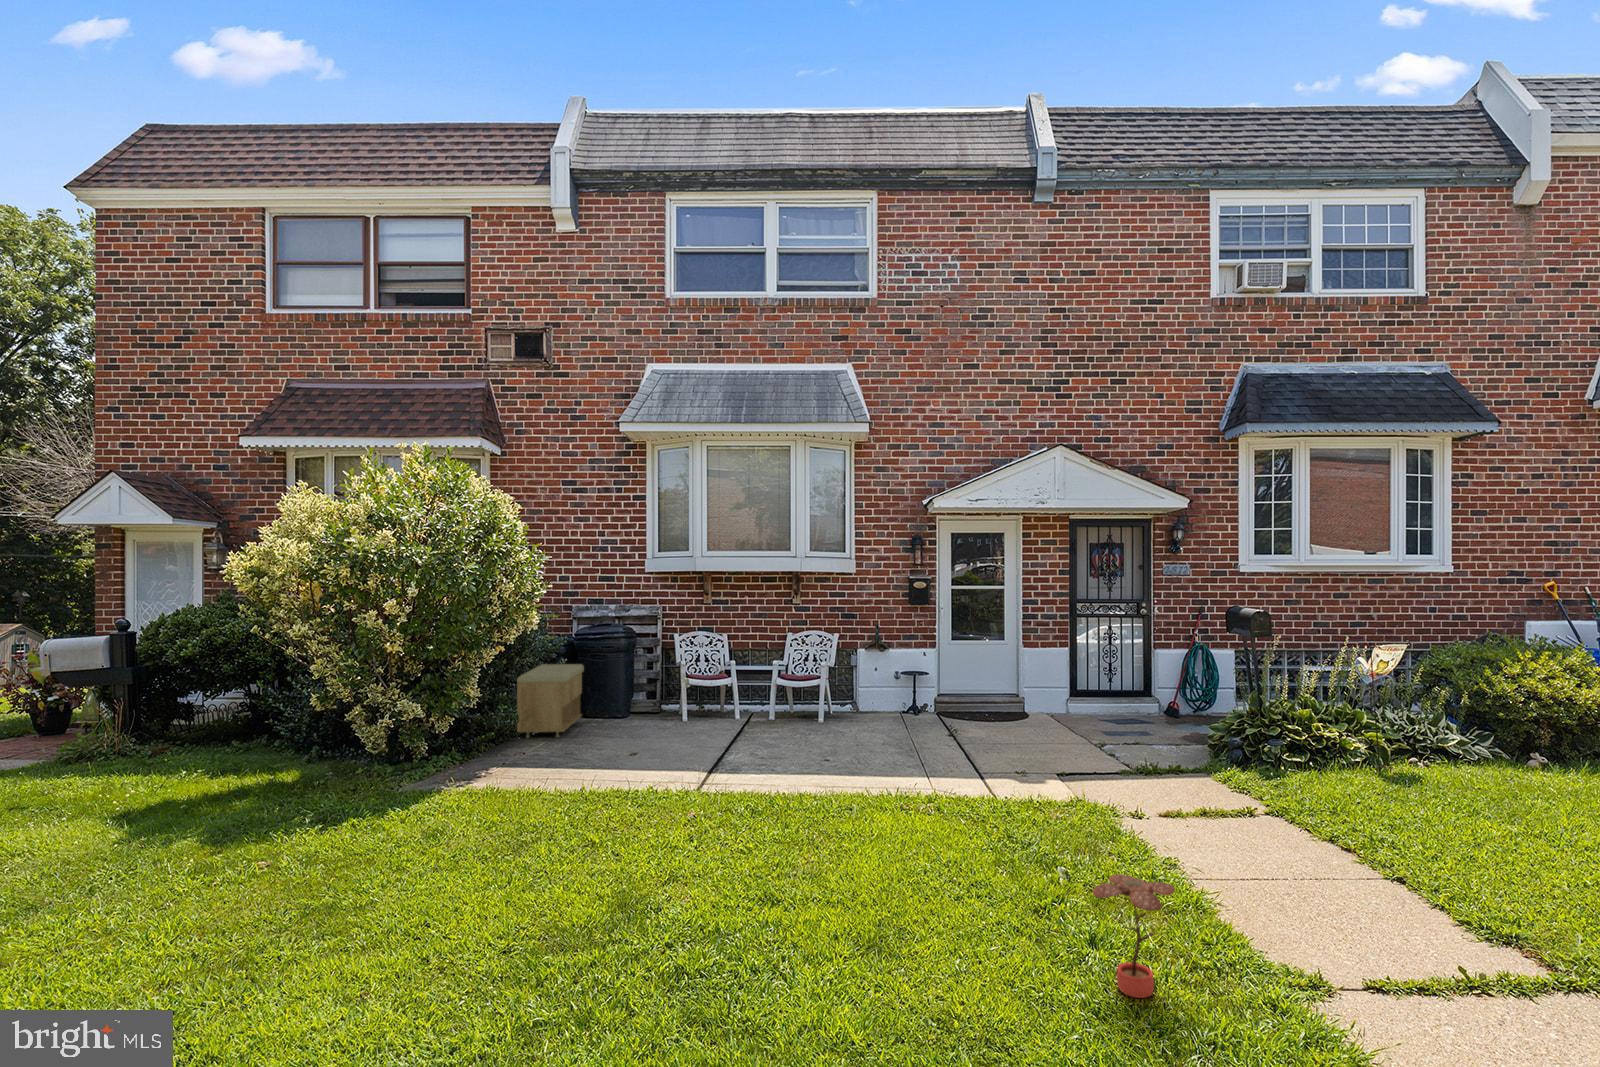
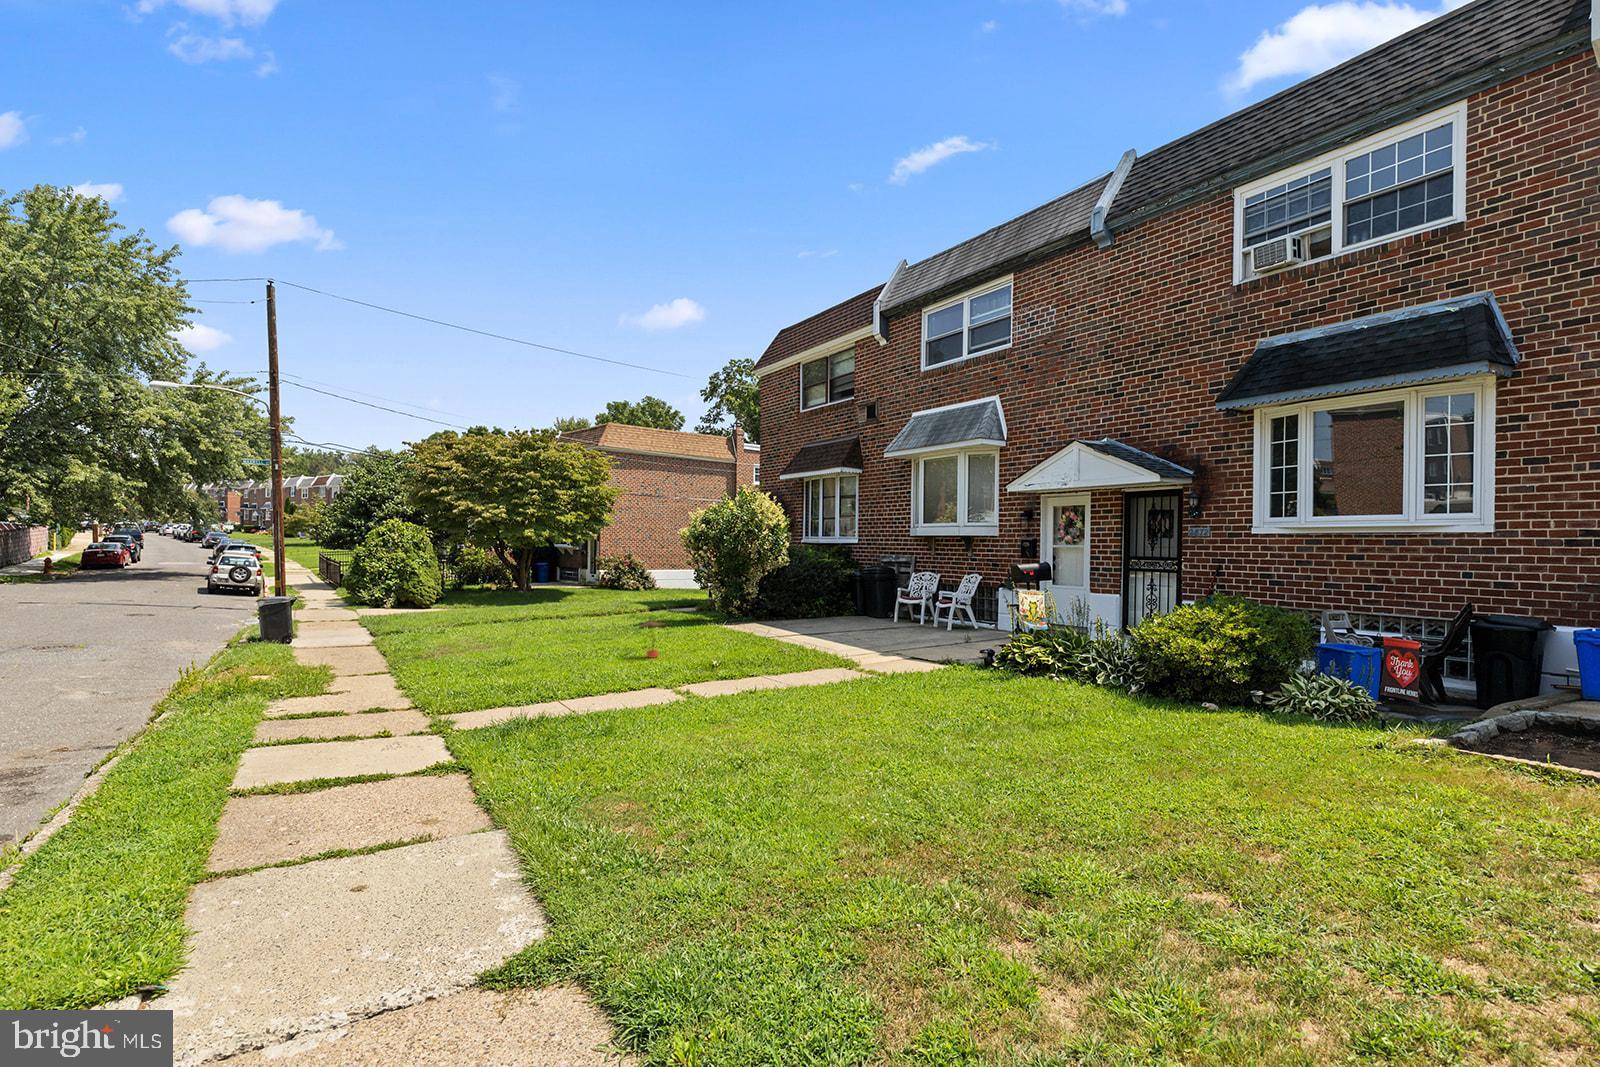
storage bench: present [517,664,584,737] -> none [801,580,845,612]

